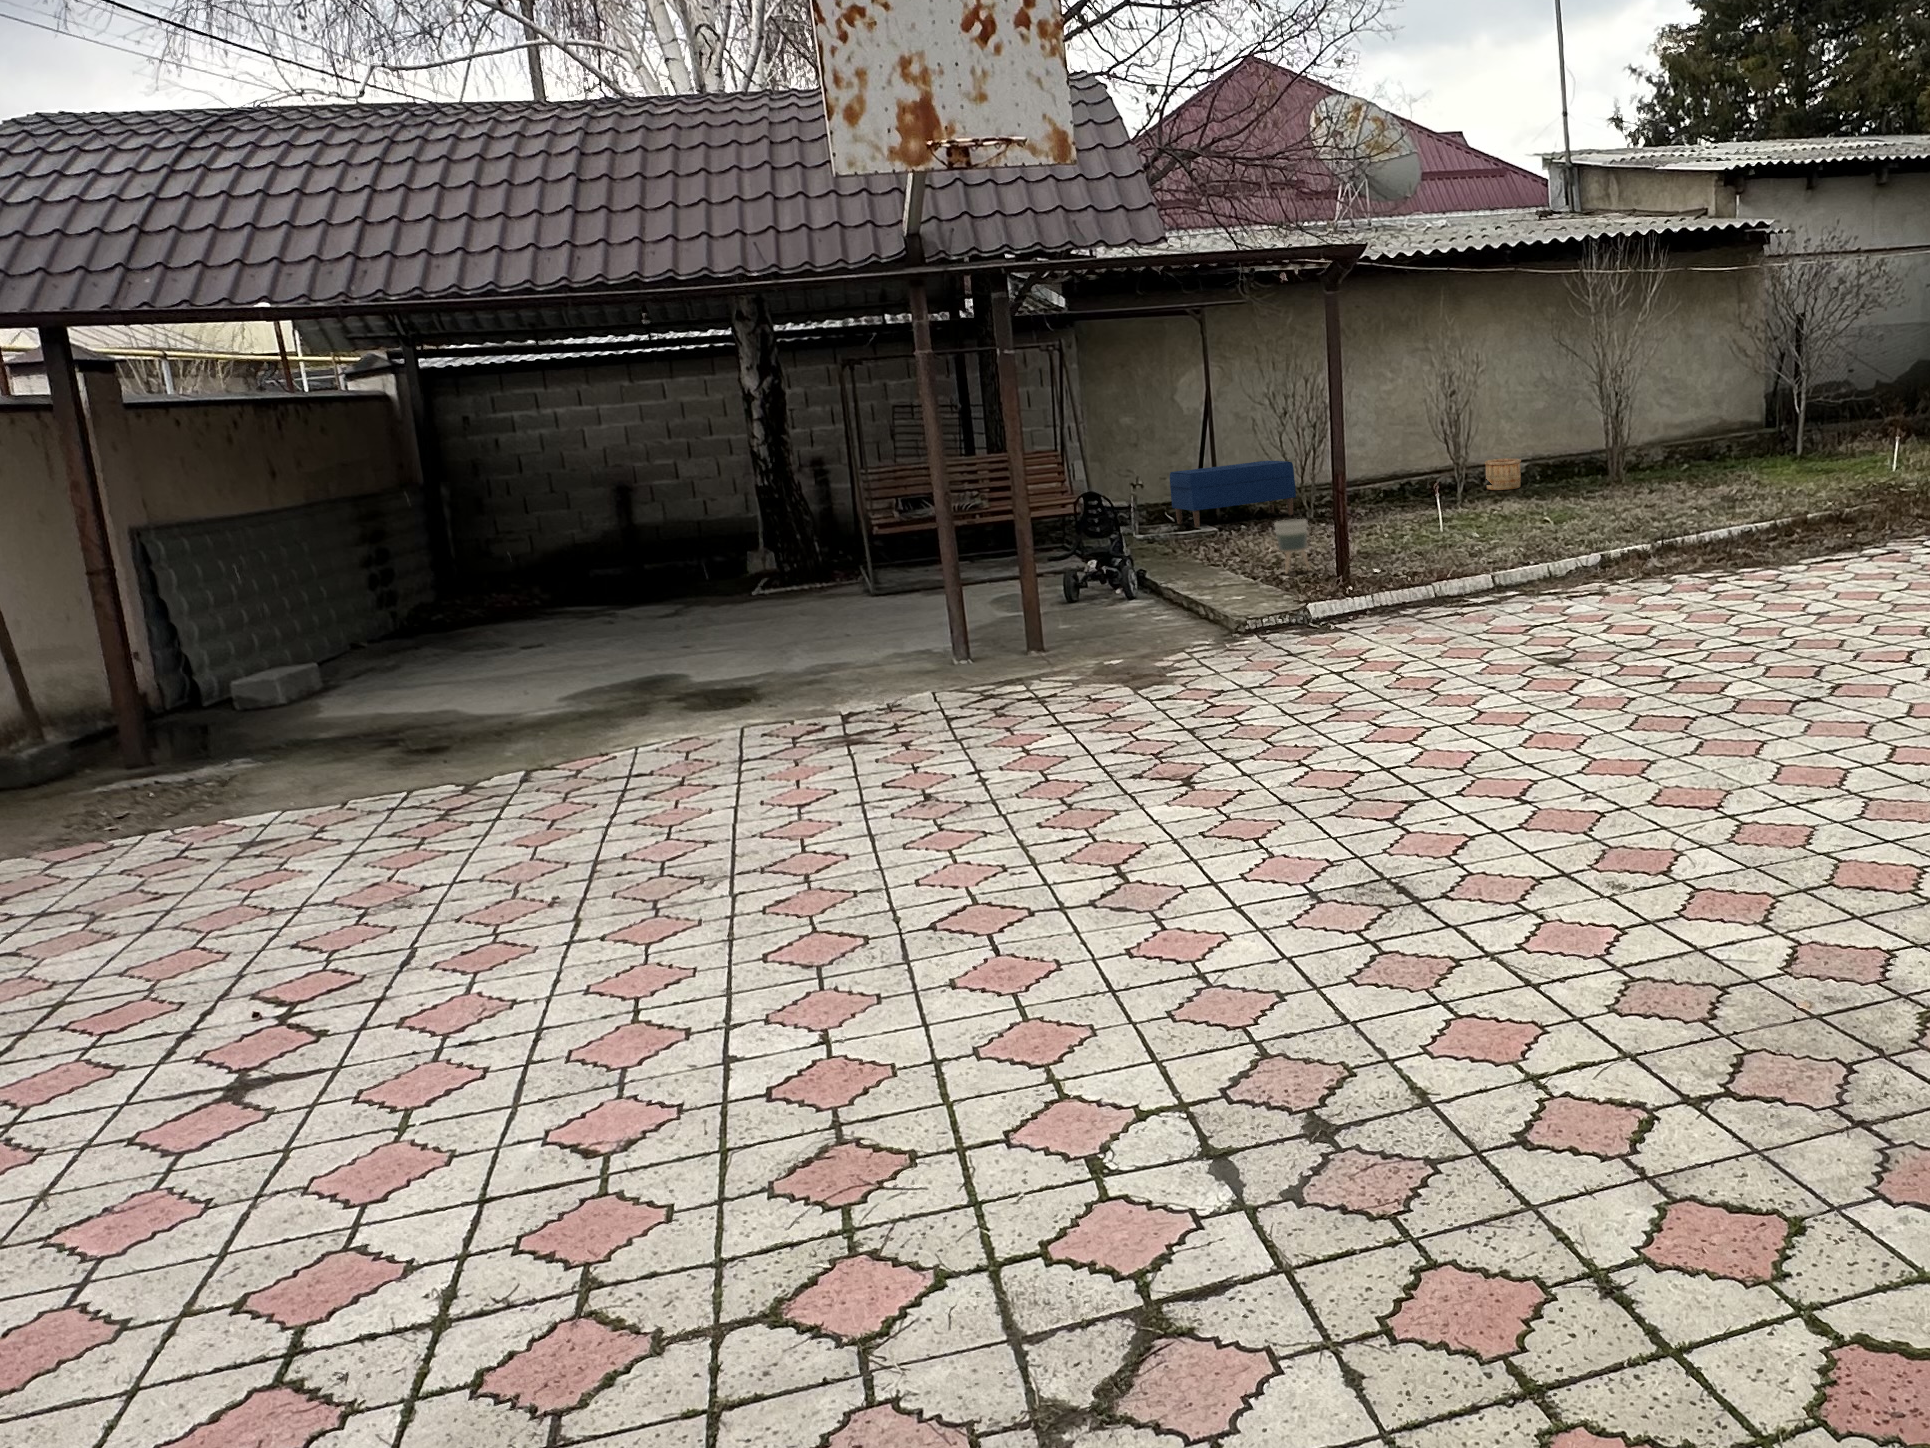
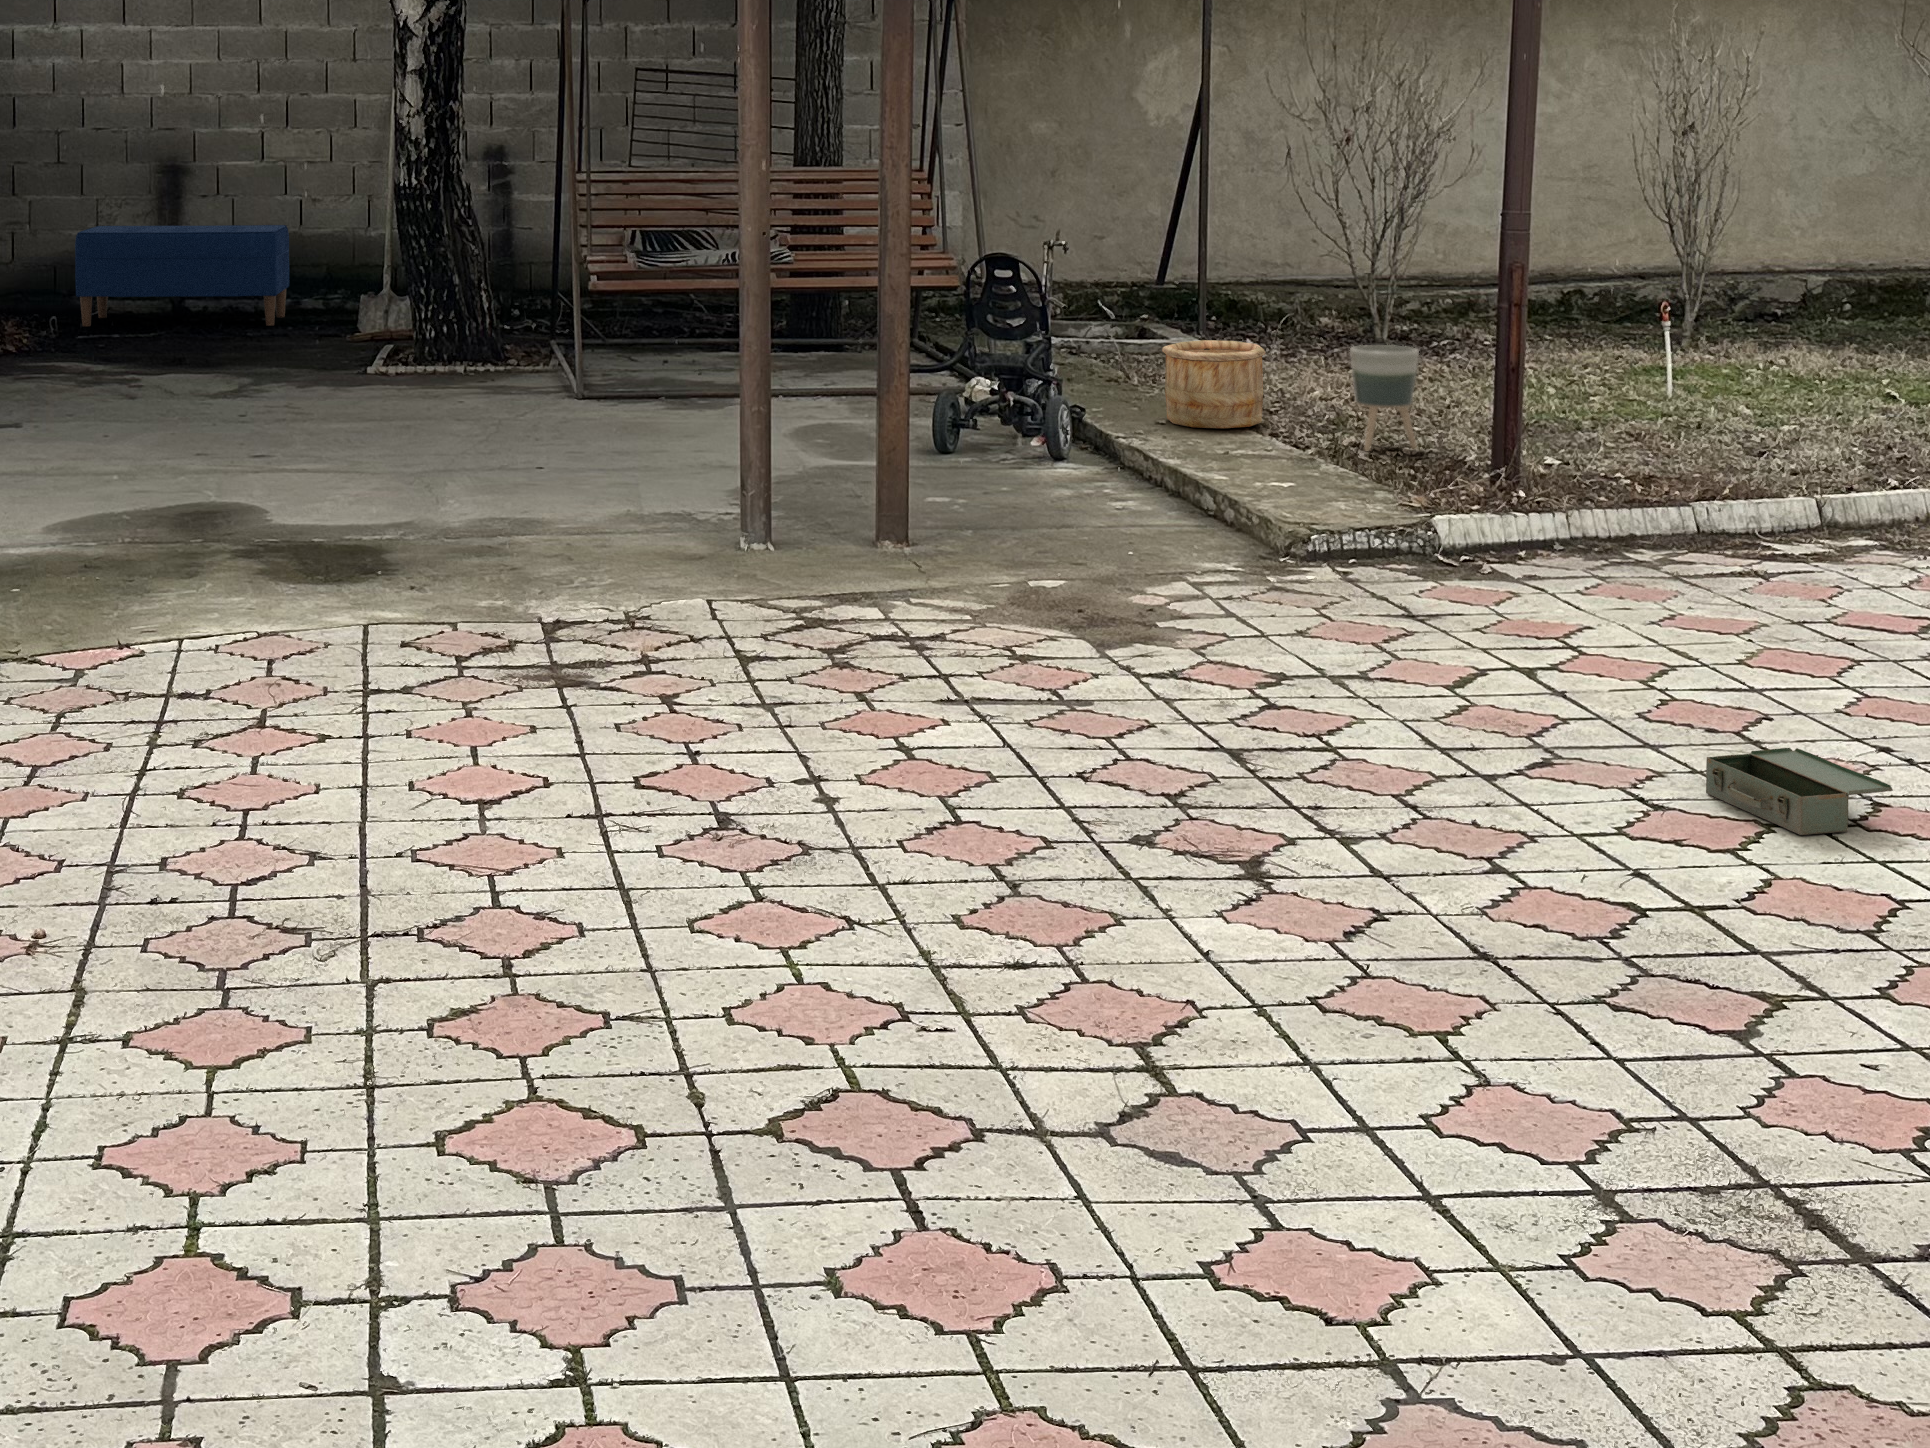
wooden bucket: present [1485,458,1521,490] -> present [1162,340,1266,428]
bench: present [1170,461,1296,527] -> present [75,225,289,326]
toolbox: none [1401,687,1477,726] -> present [1706,748,1893,835]

